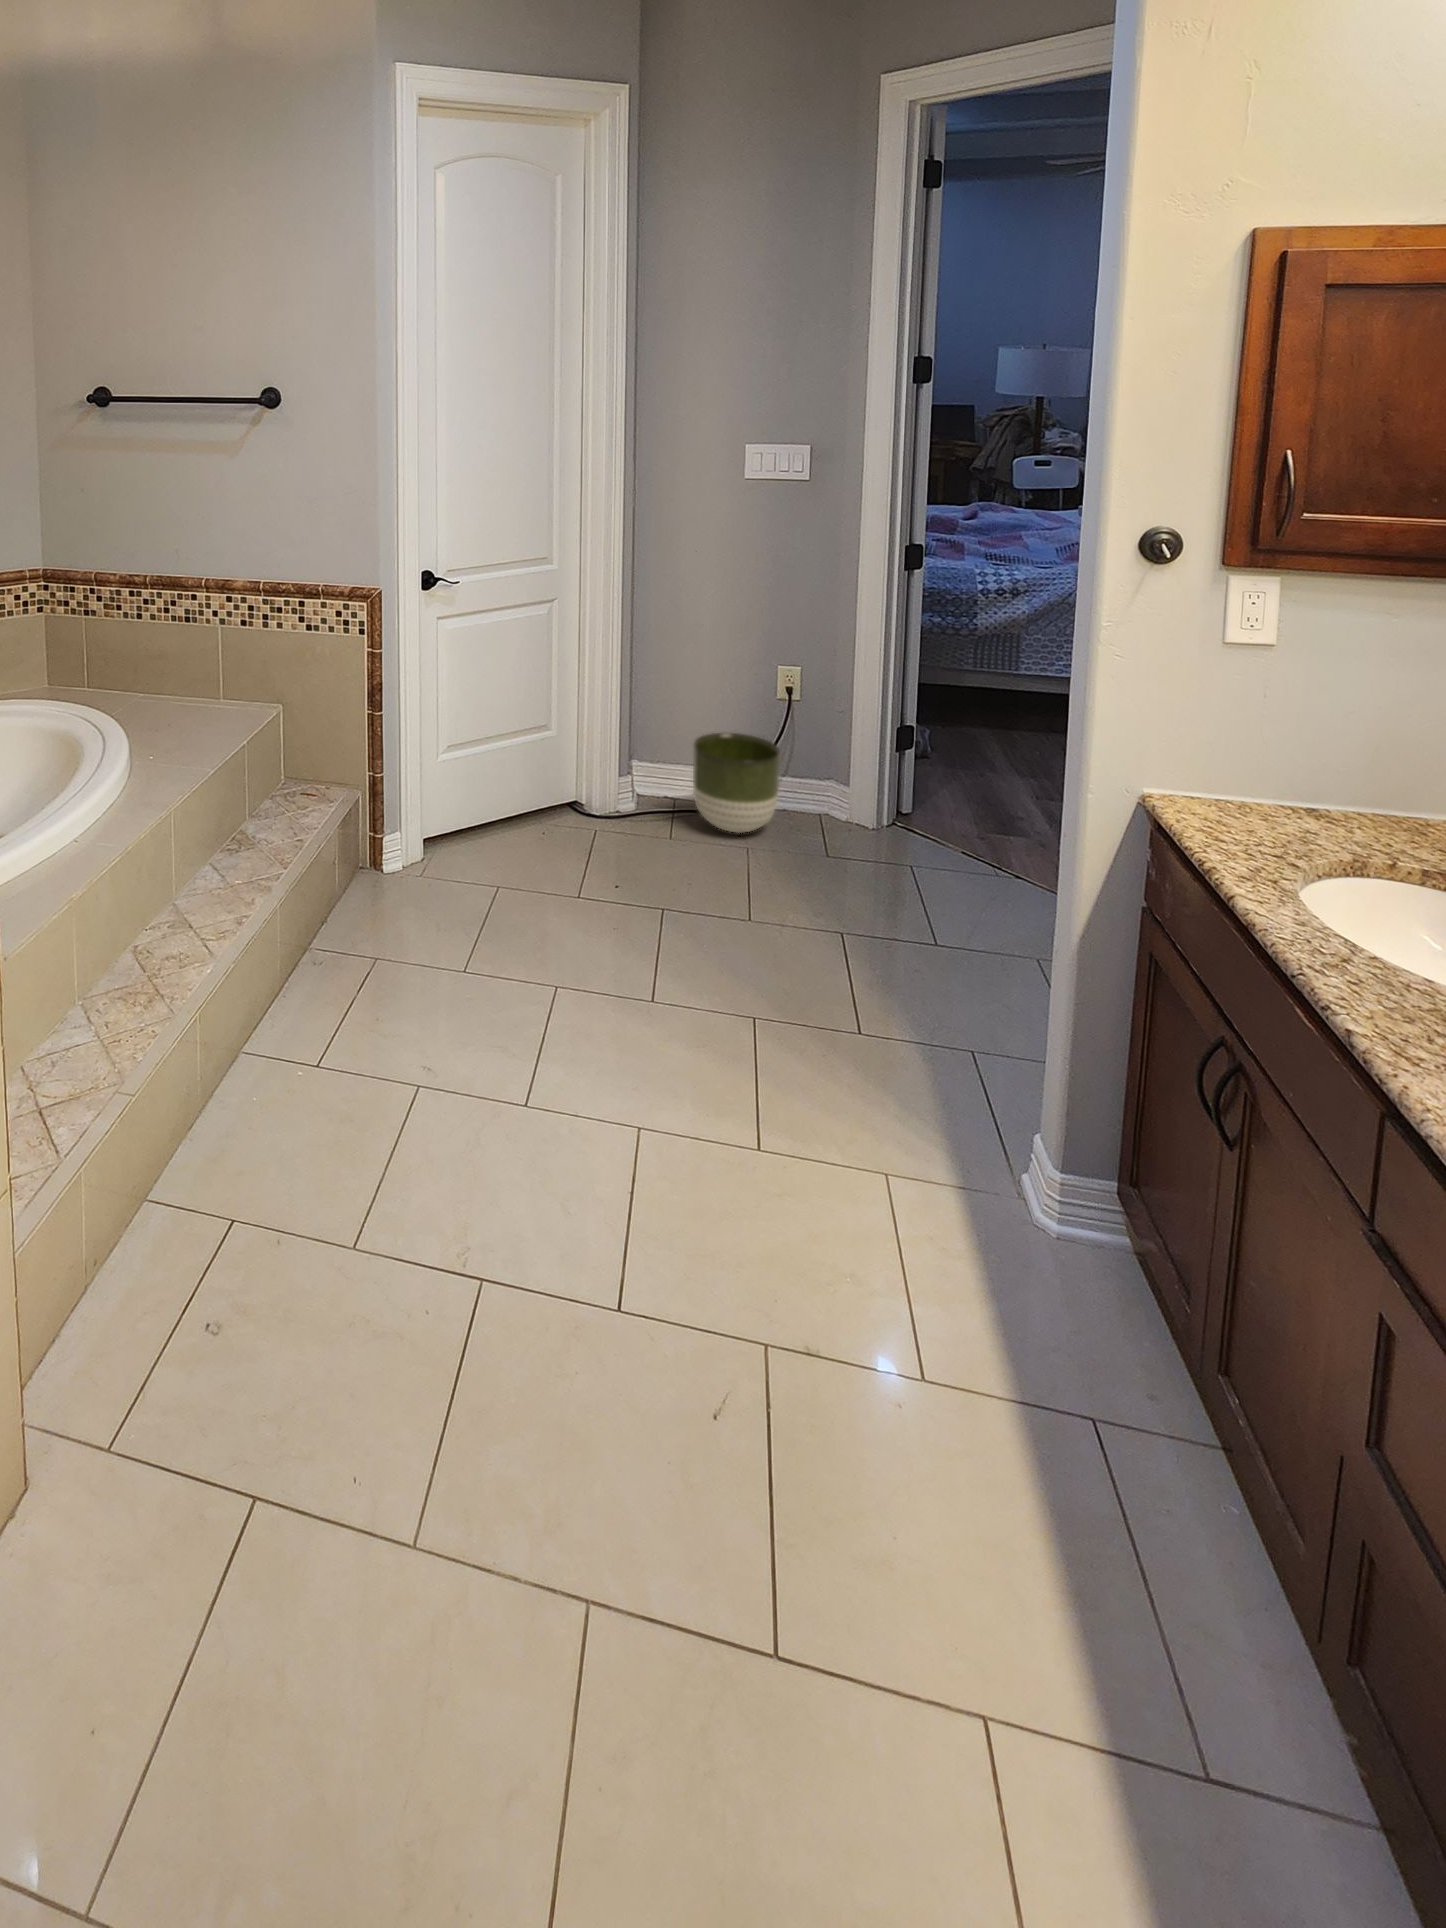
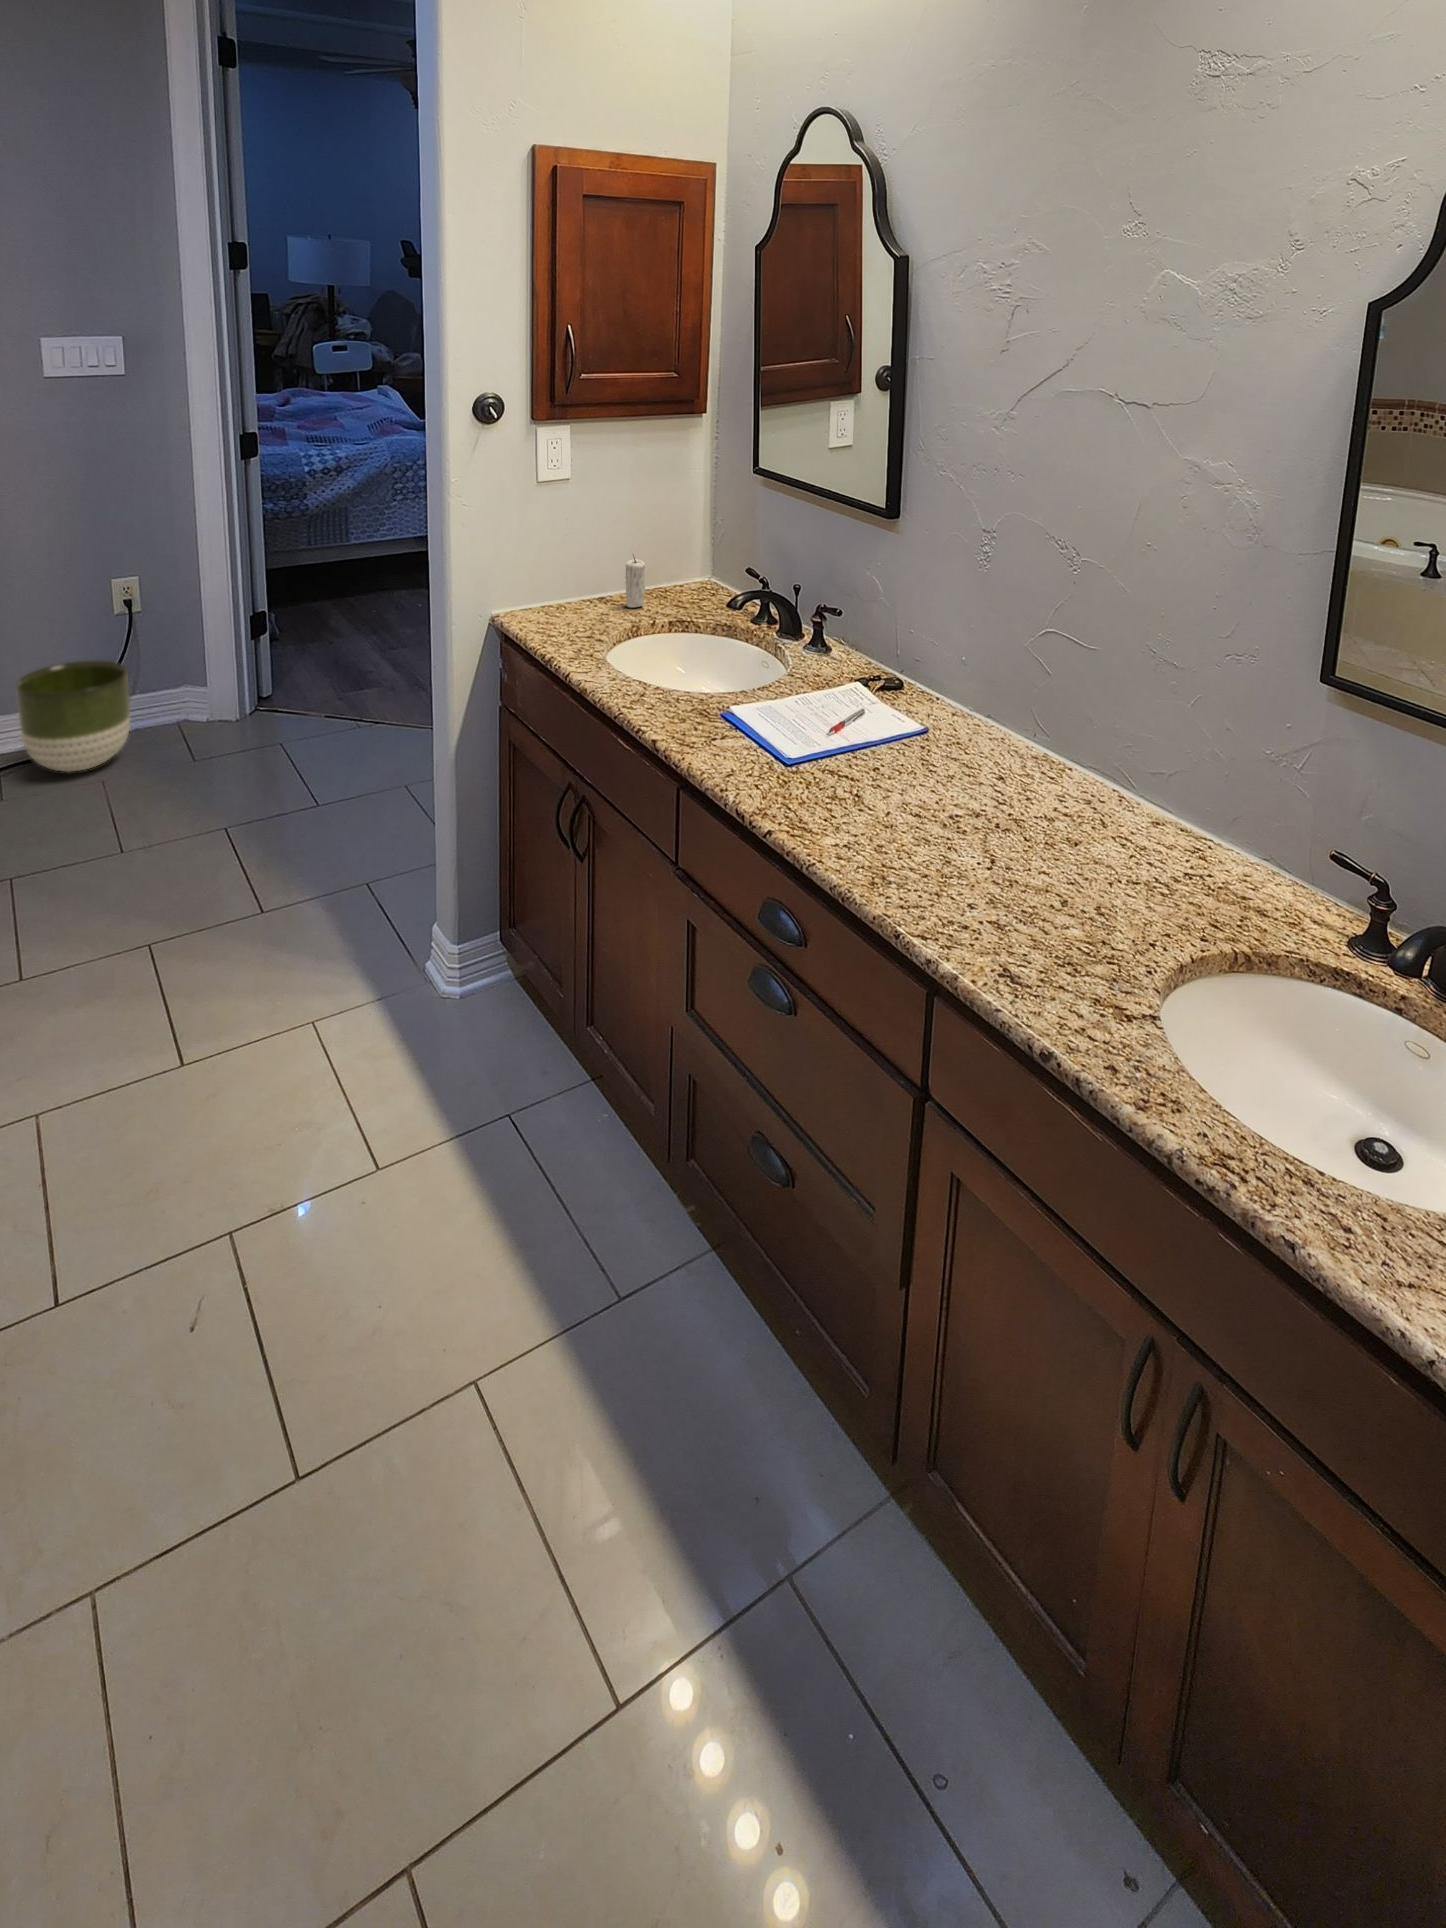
candle: none [1353,755,1393,834] -> present [625,555,645,607]

